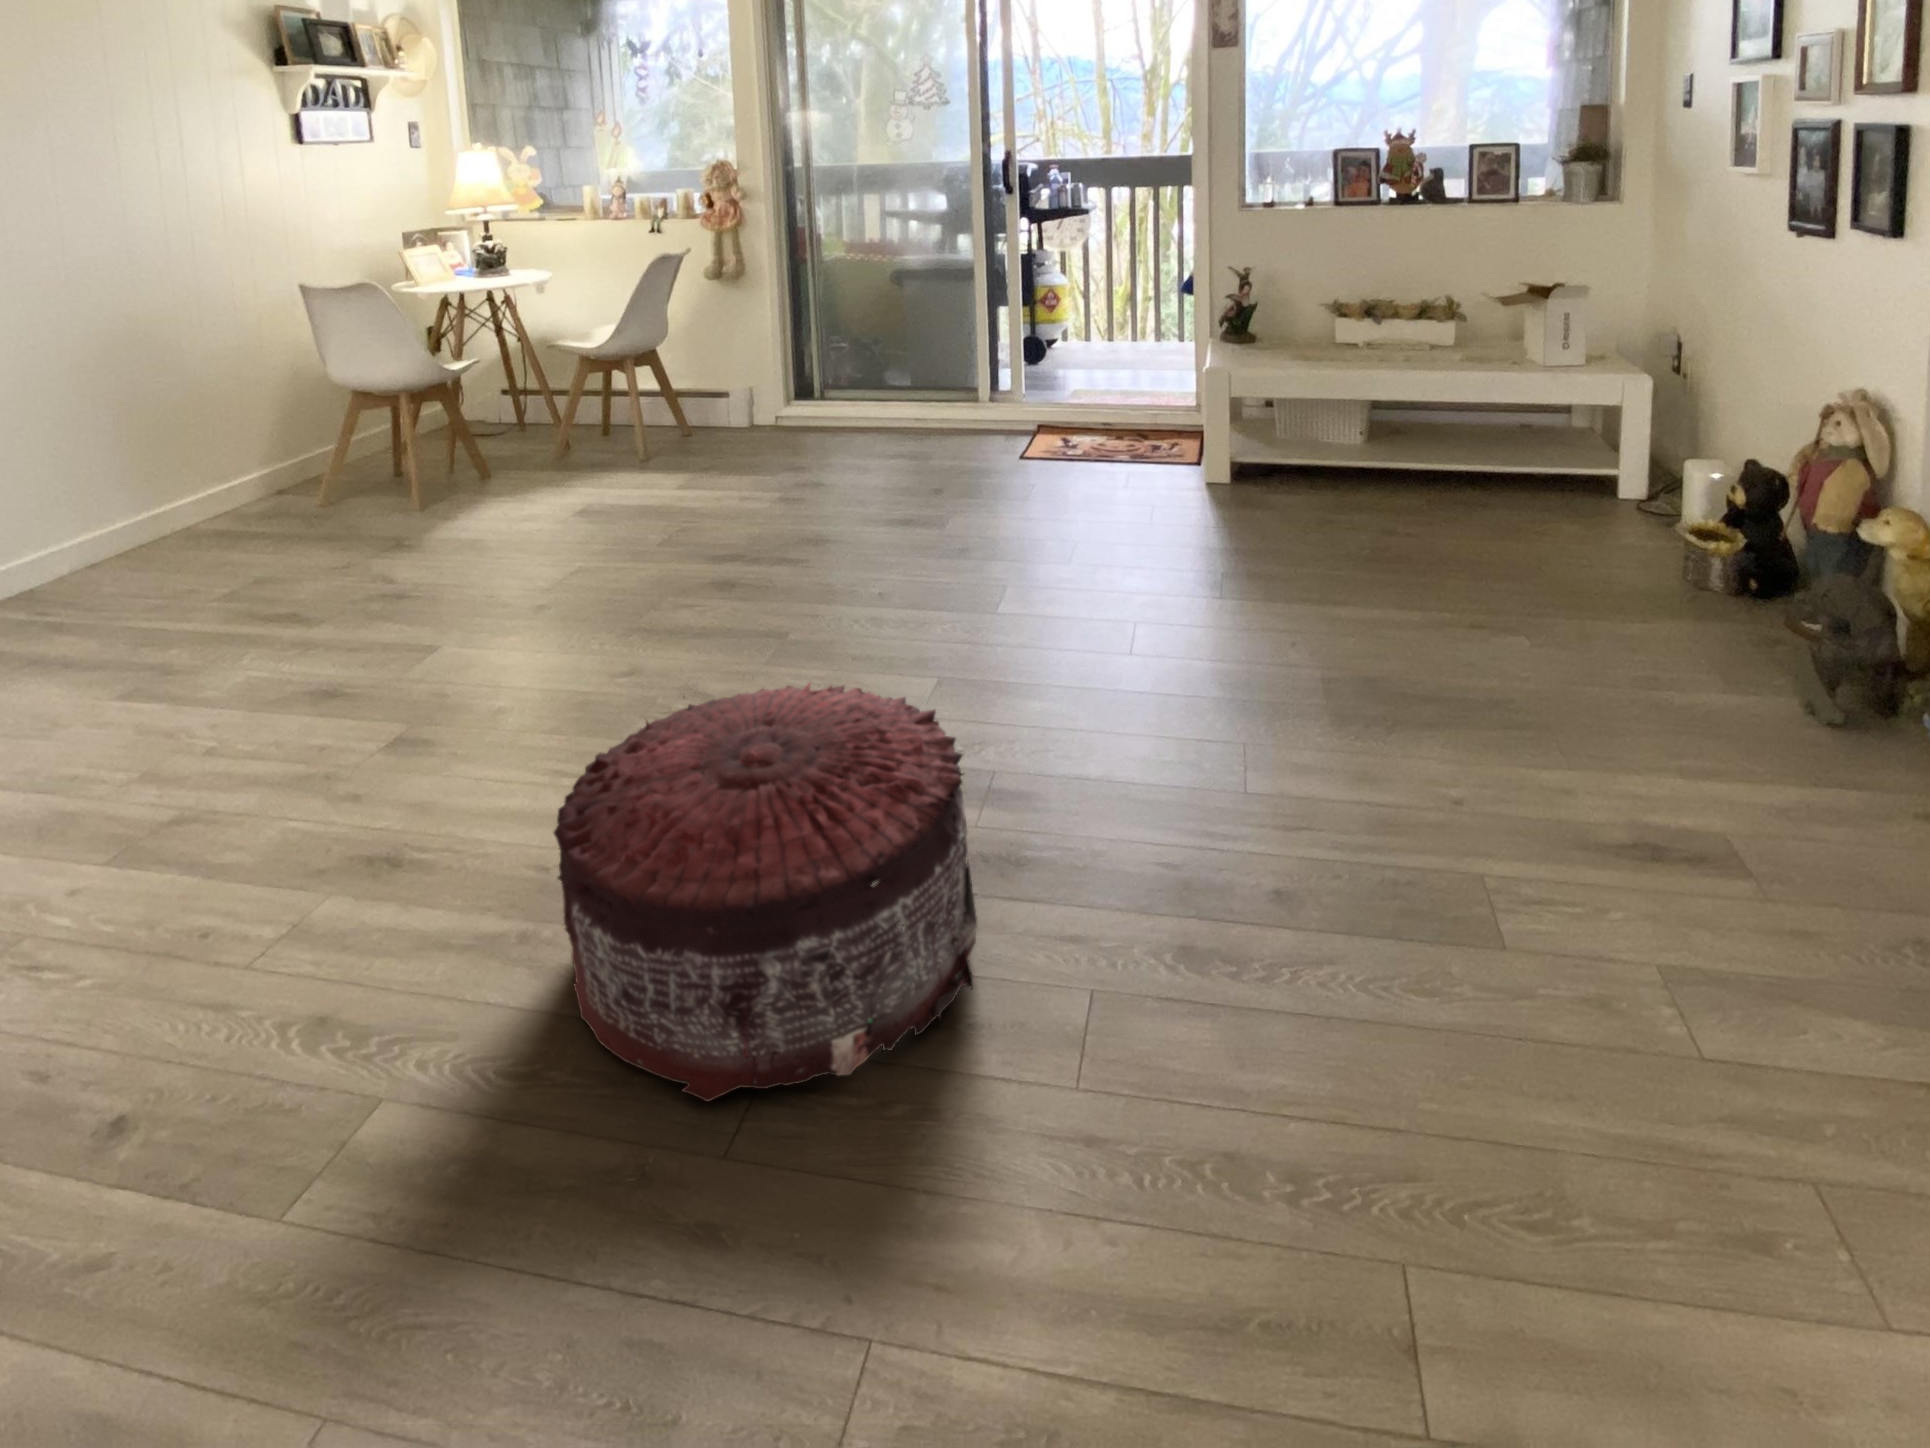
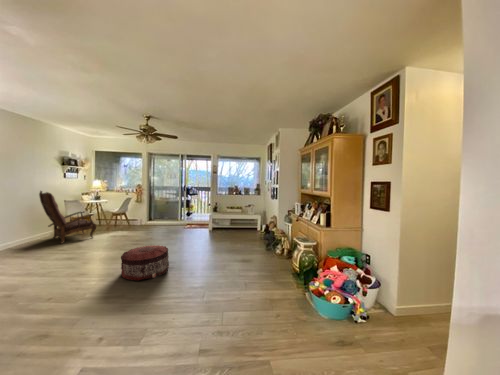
armchair: none [148,226,474,565] -> present [39,191,96,243]

